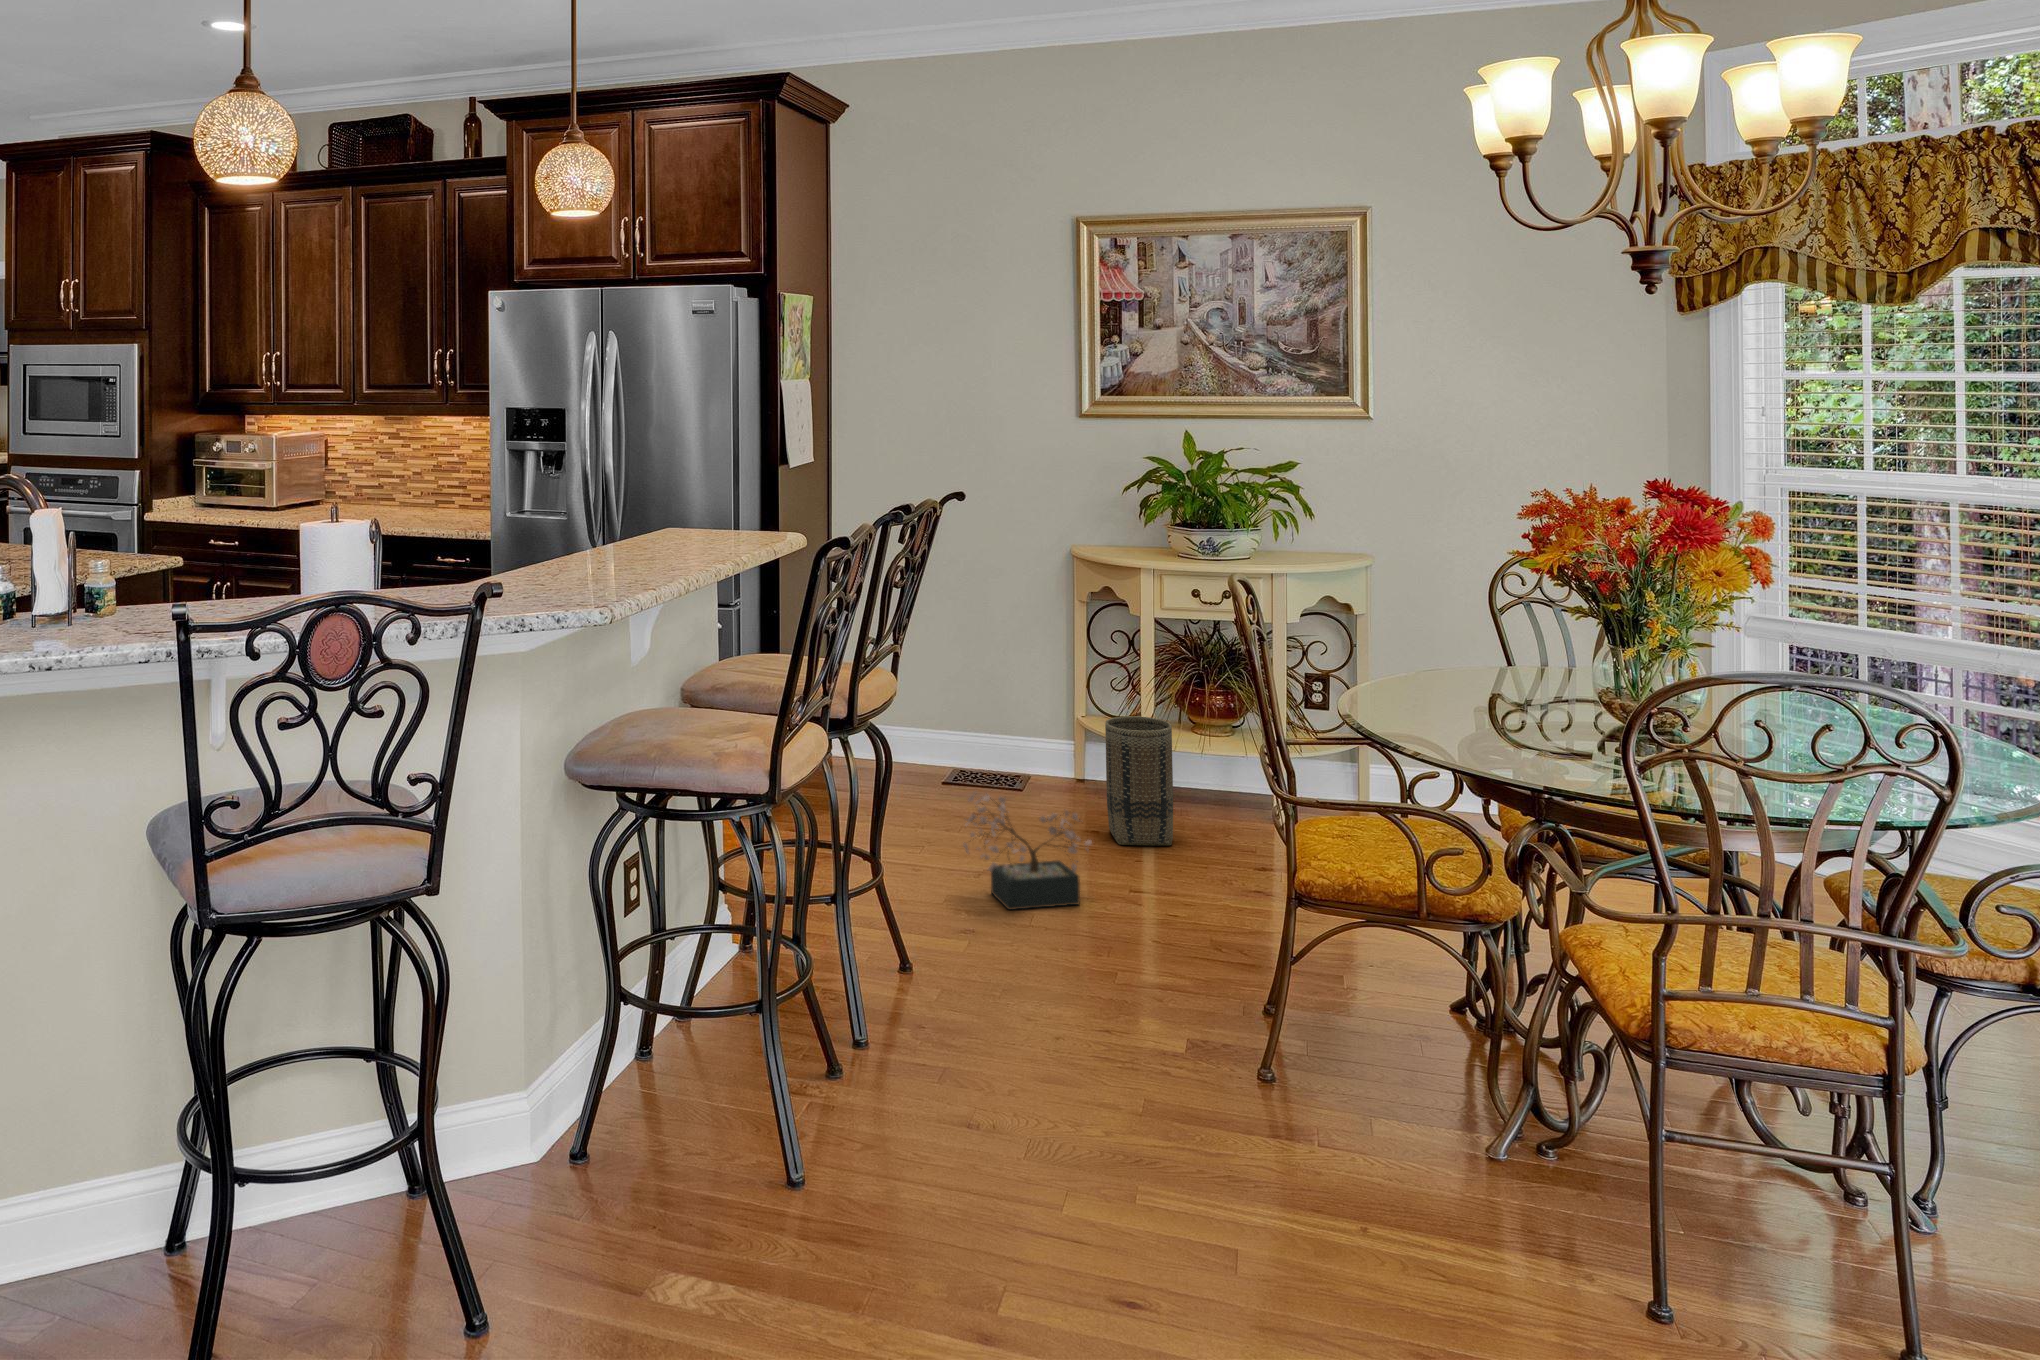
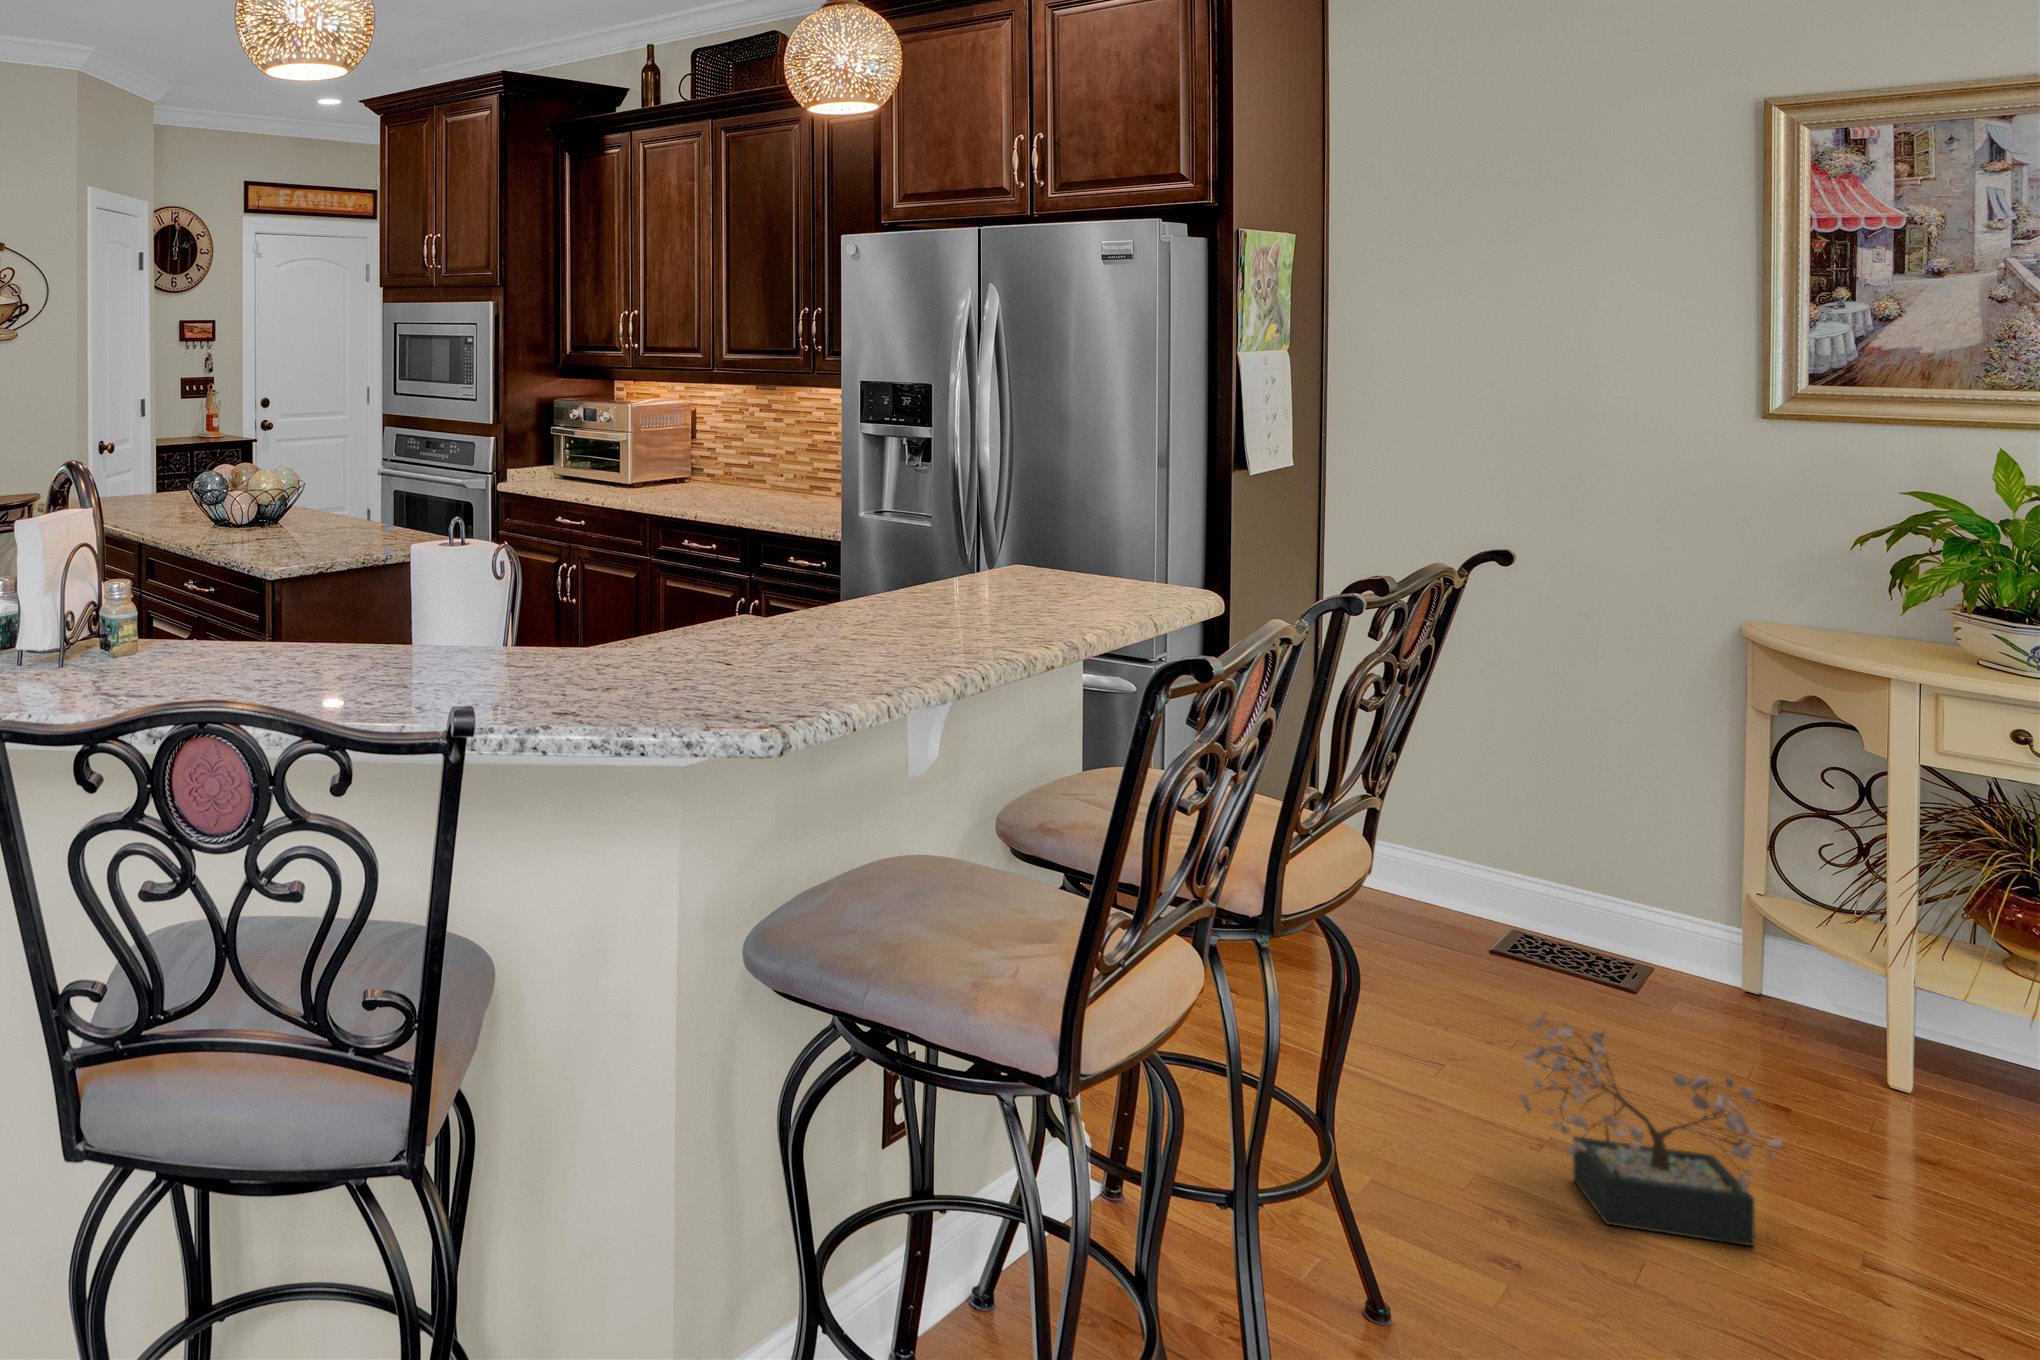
basket: present [1105,716,1173,846] -> none [1814,916,1960,1156]

